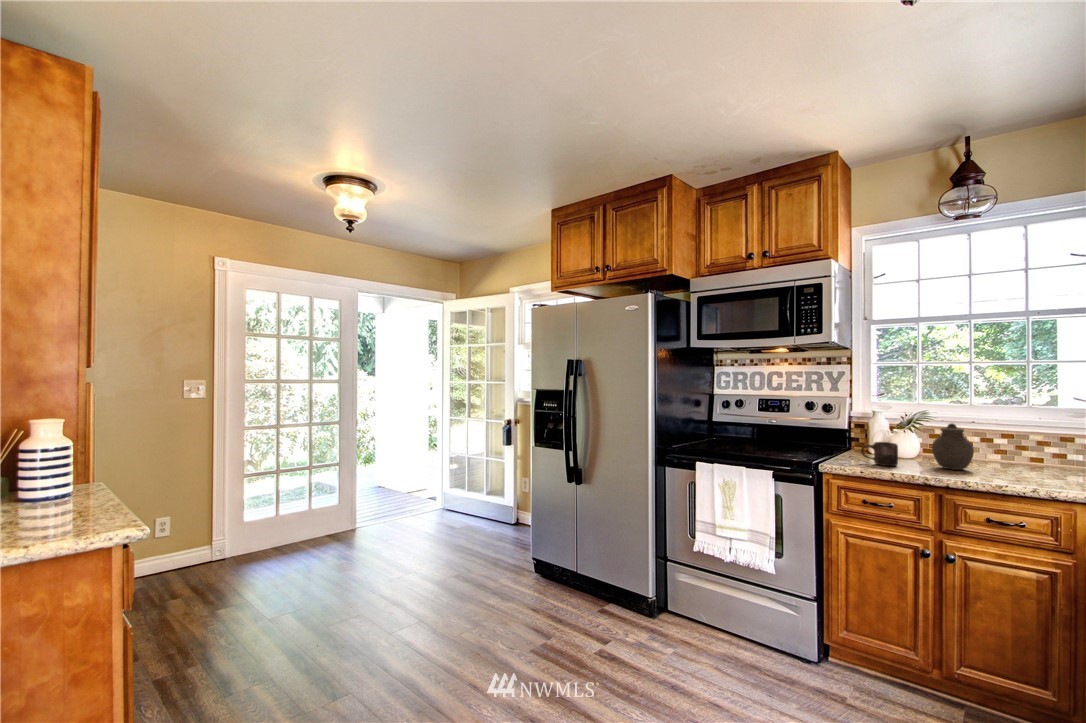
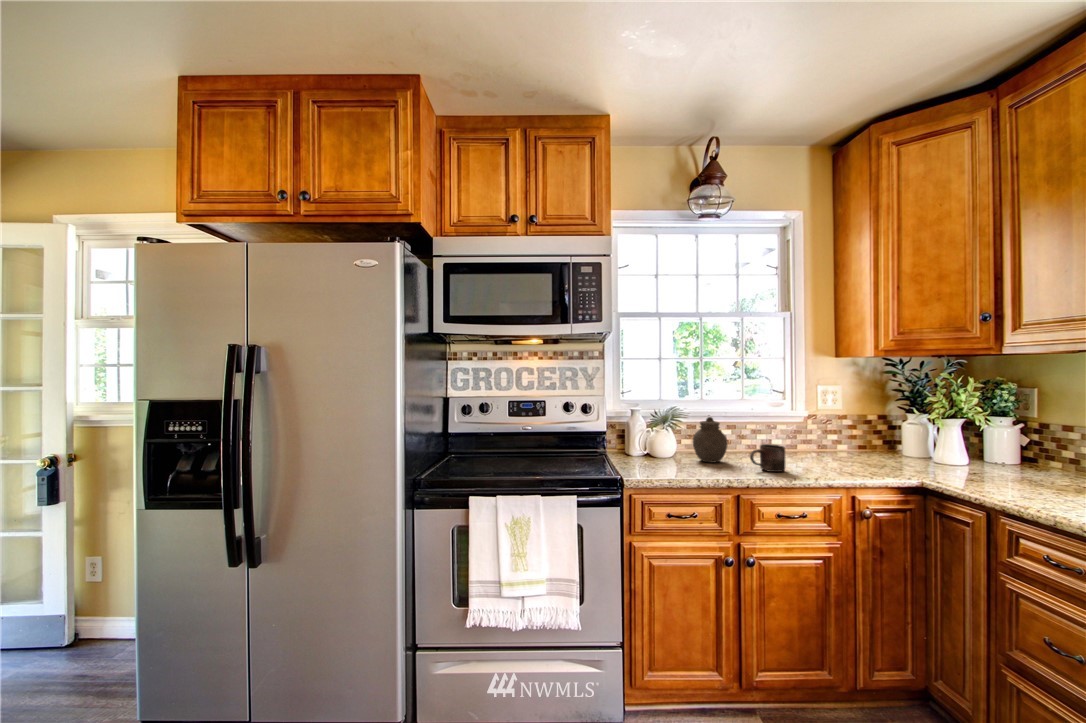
mug: present [861,442,898,466] -> present [750,444,785,472]

